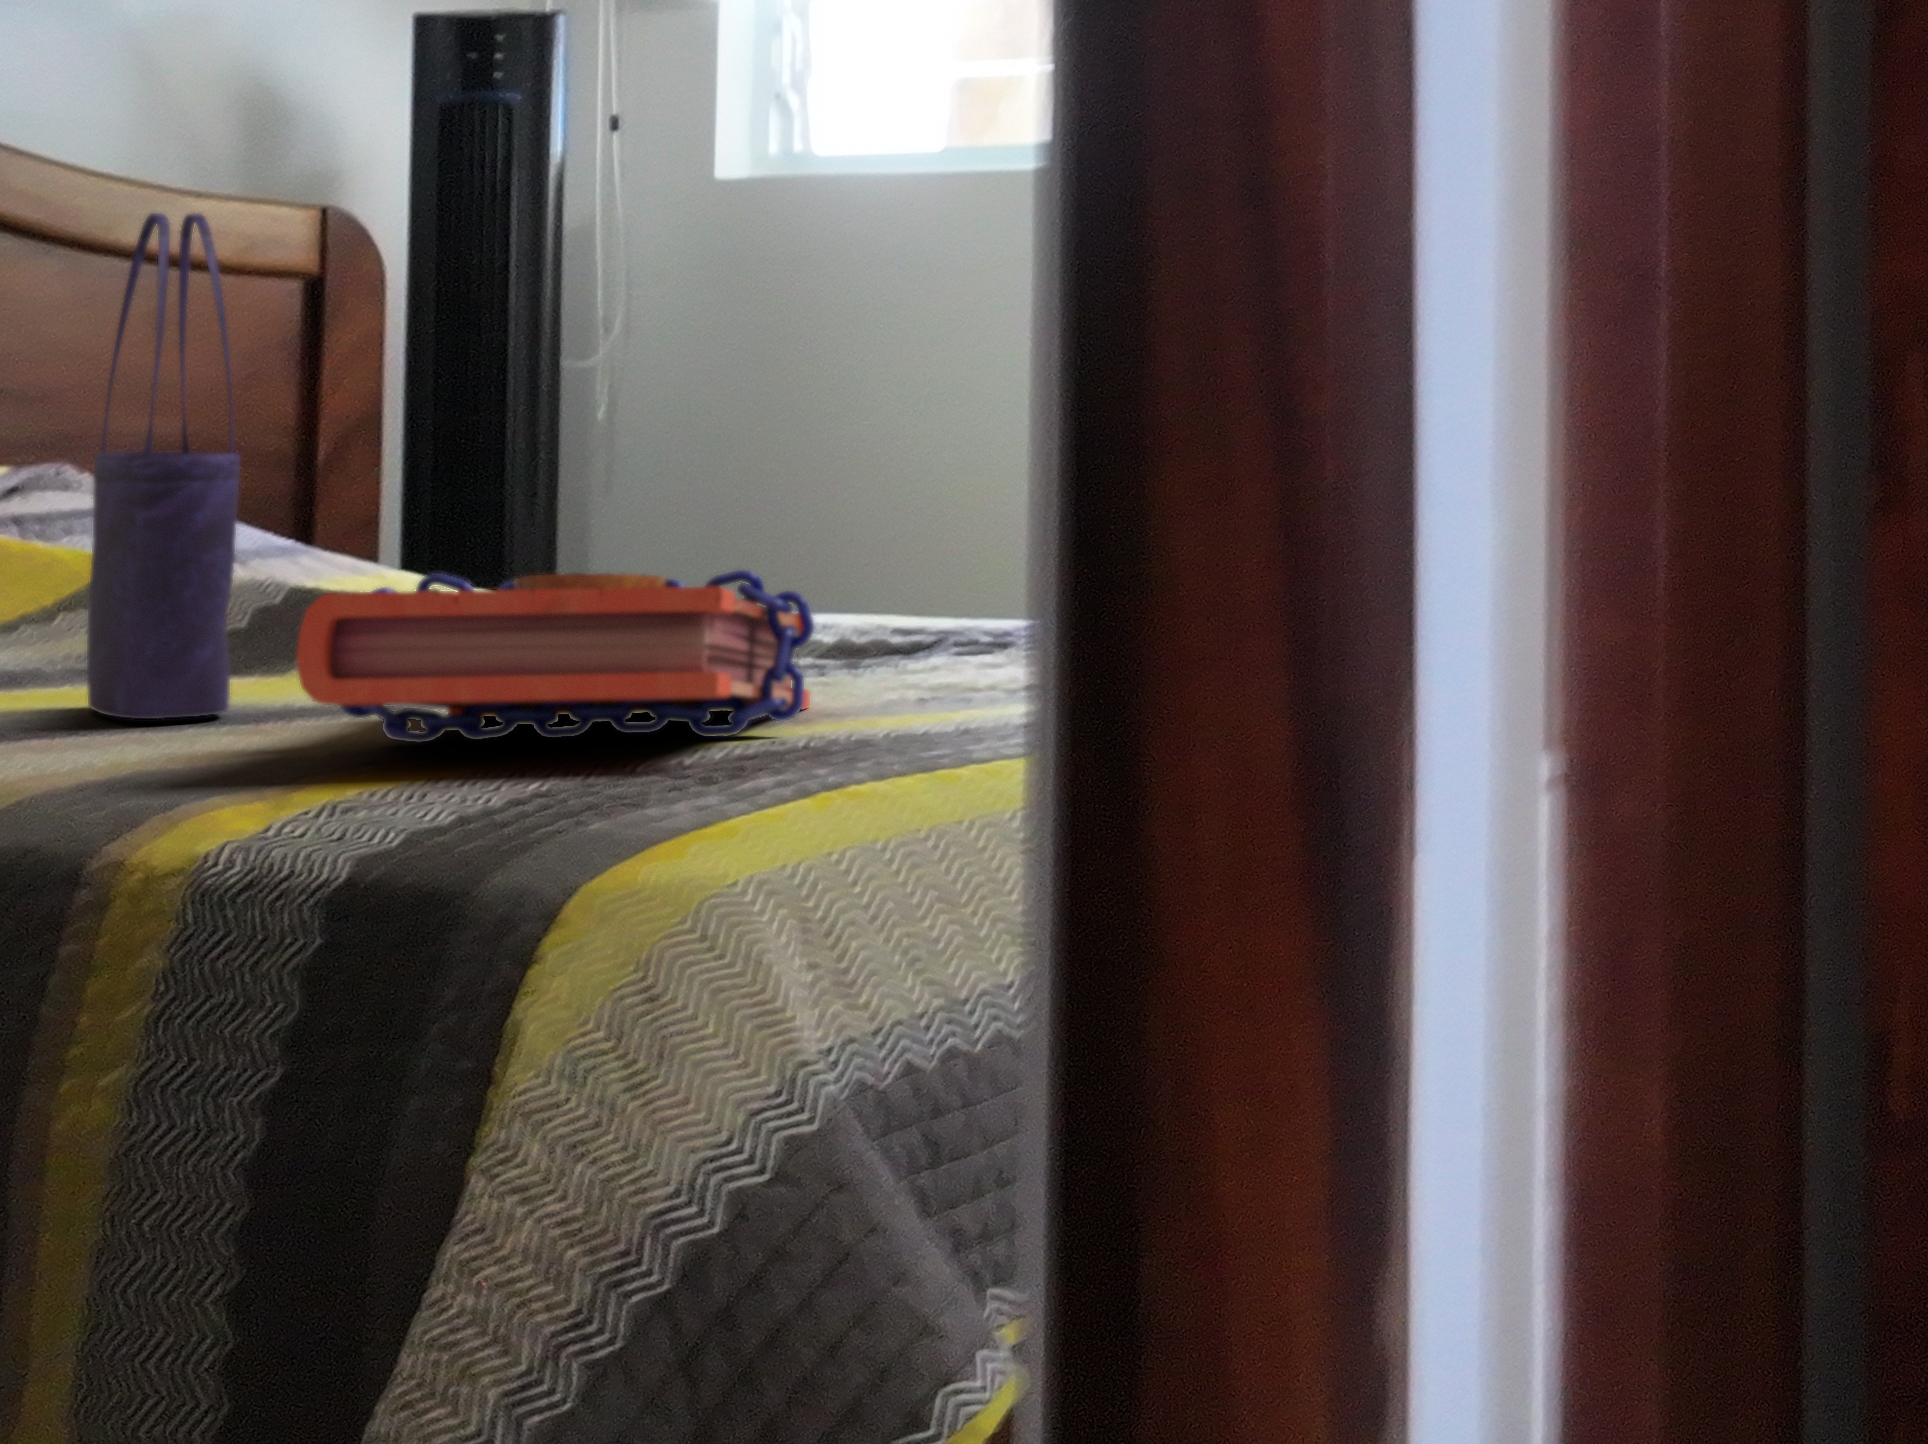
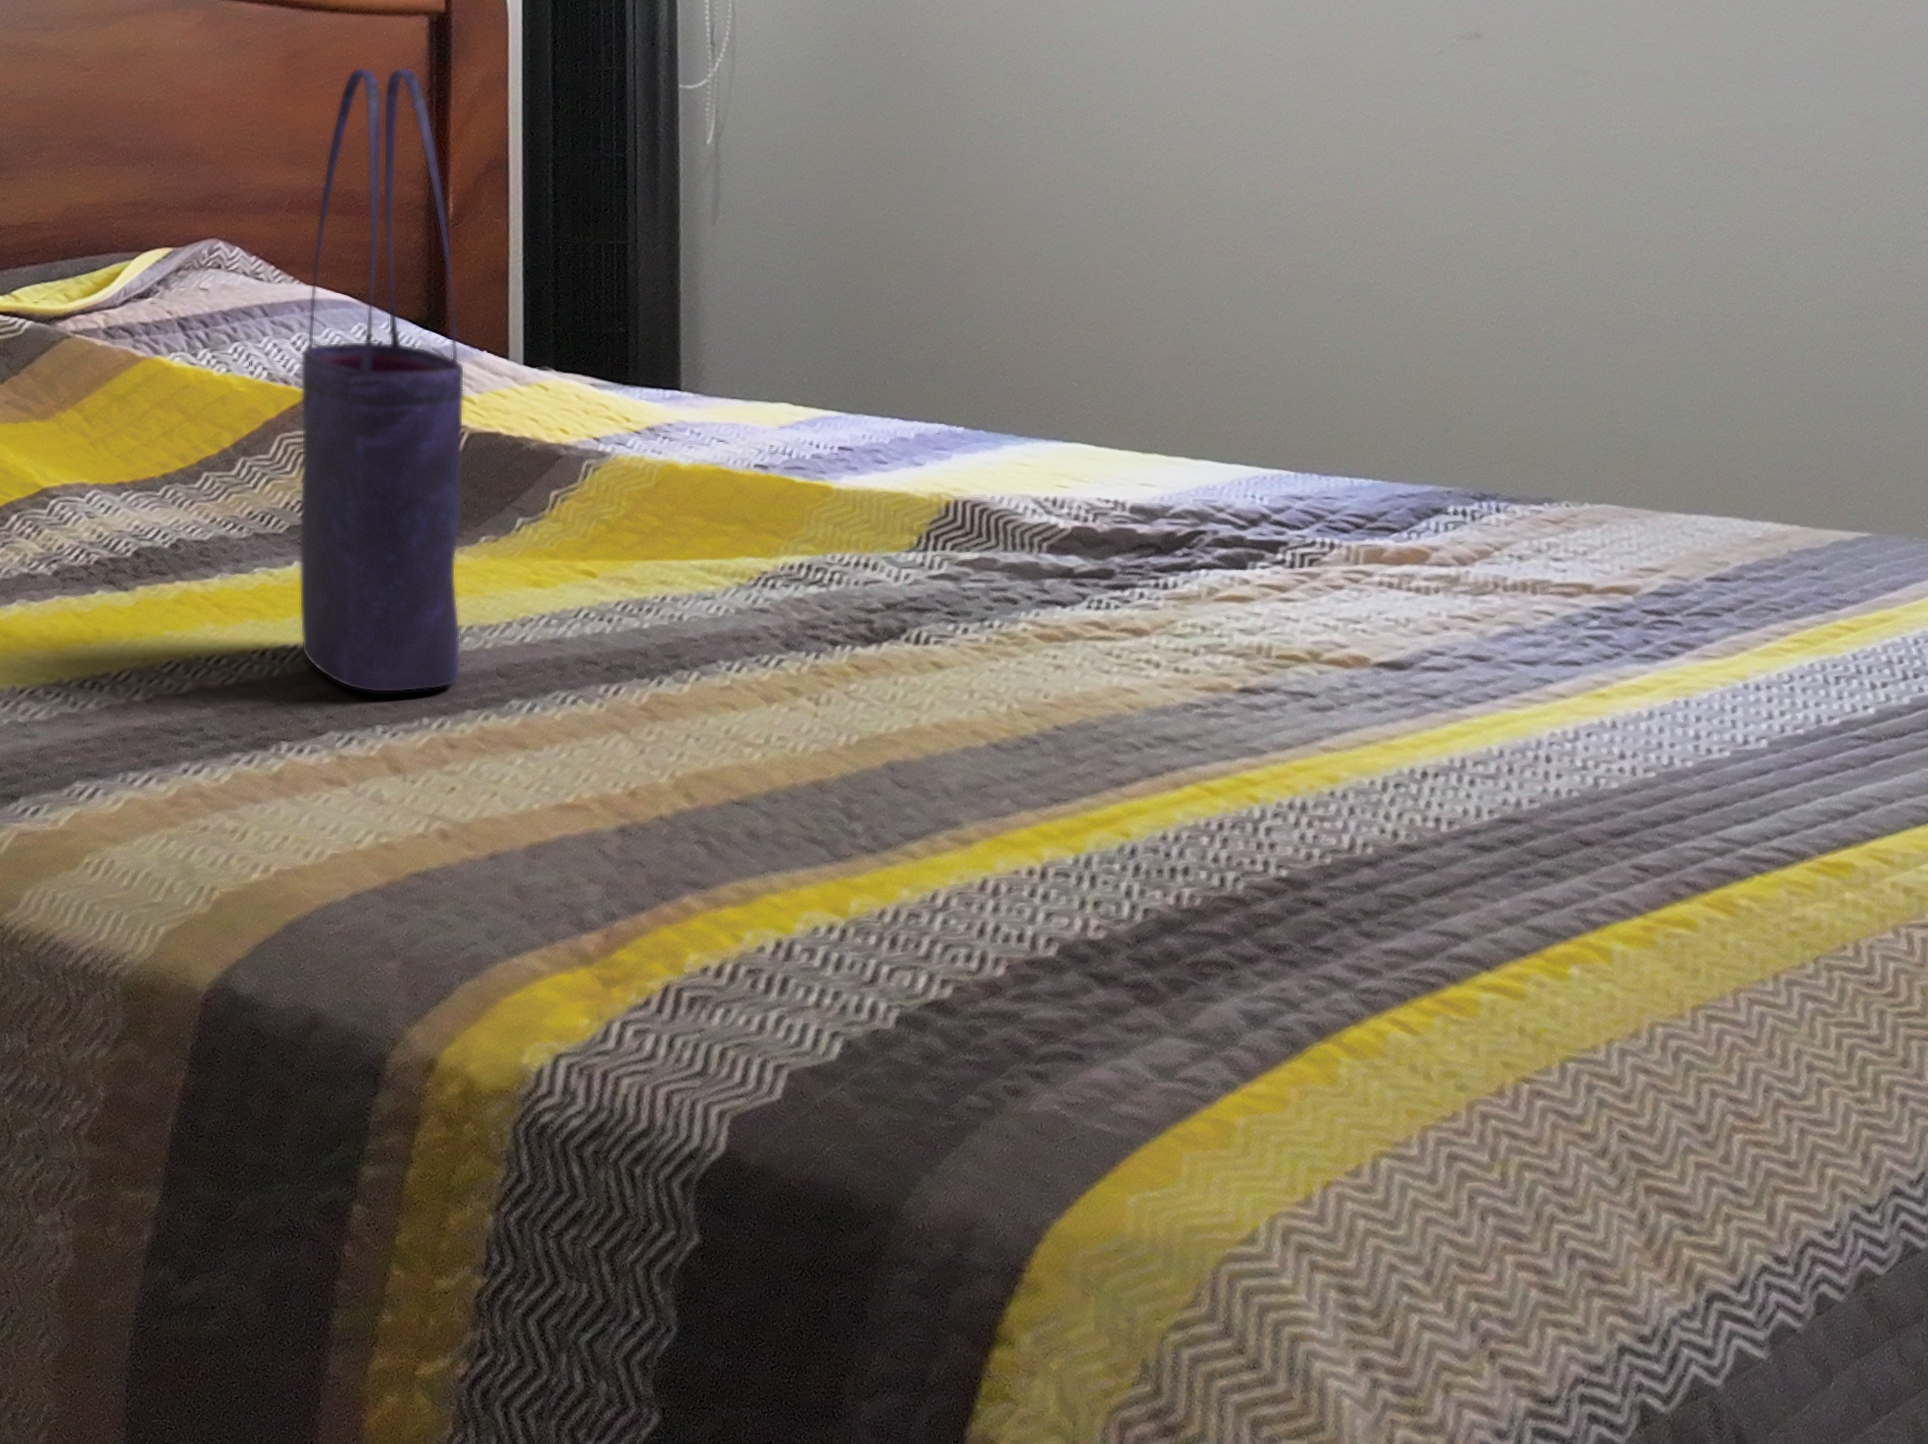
book: present [297,570,814,742] -> none [585,562,1174,794]

